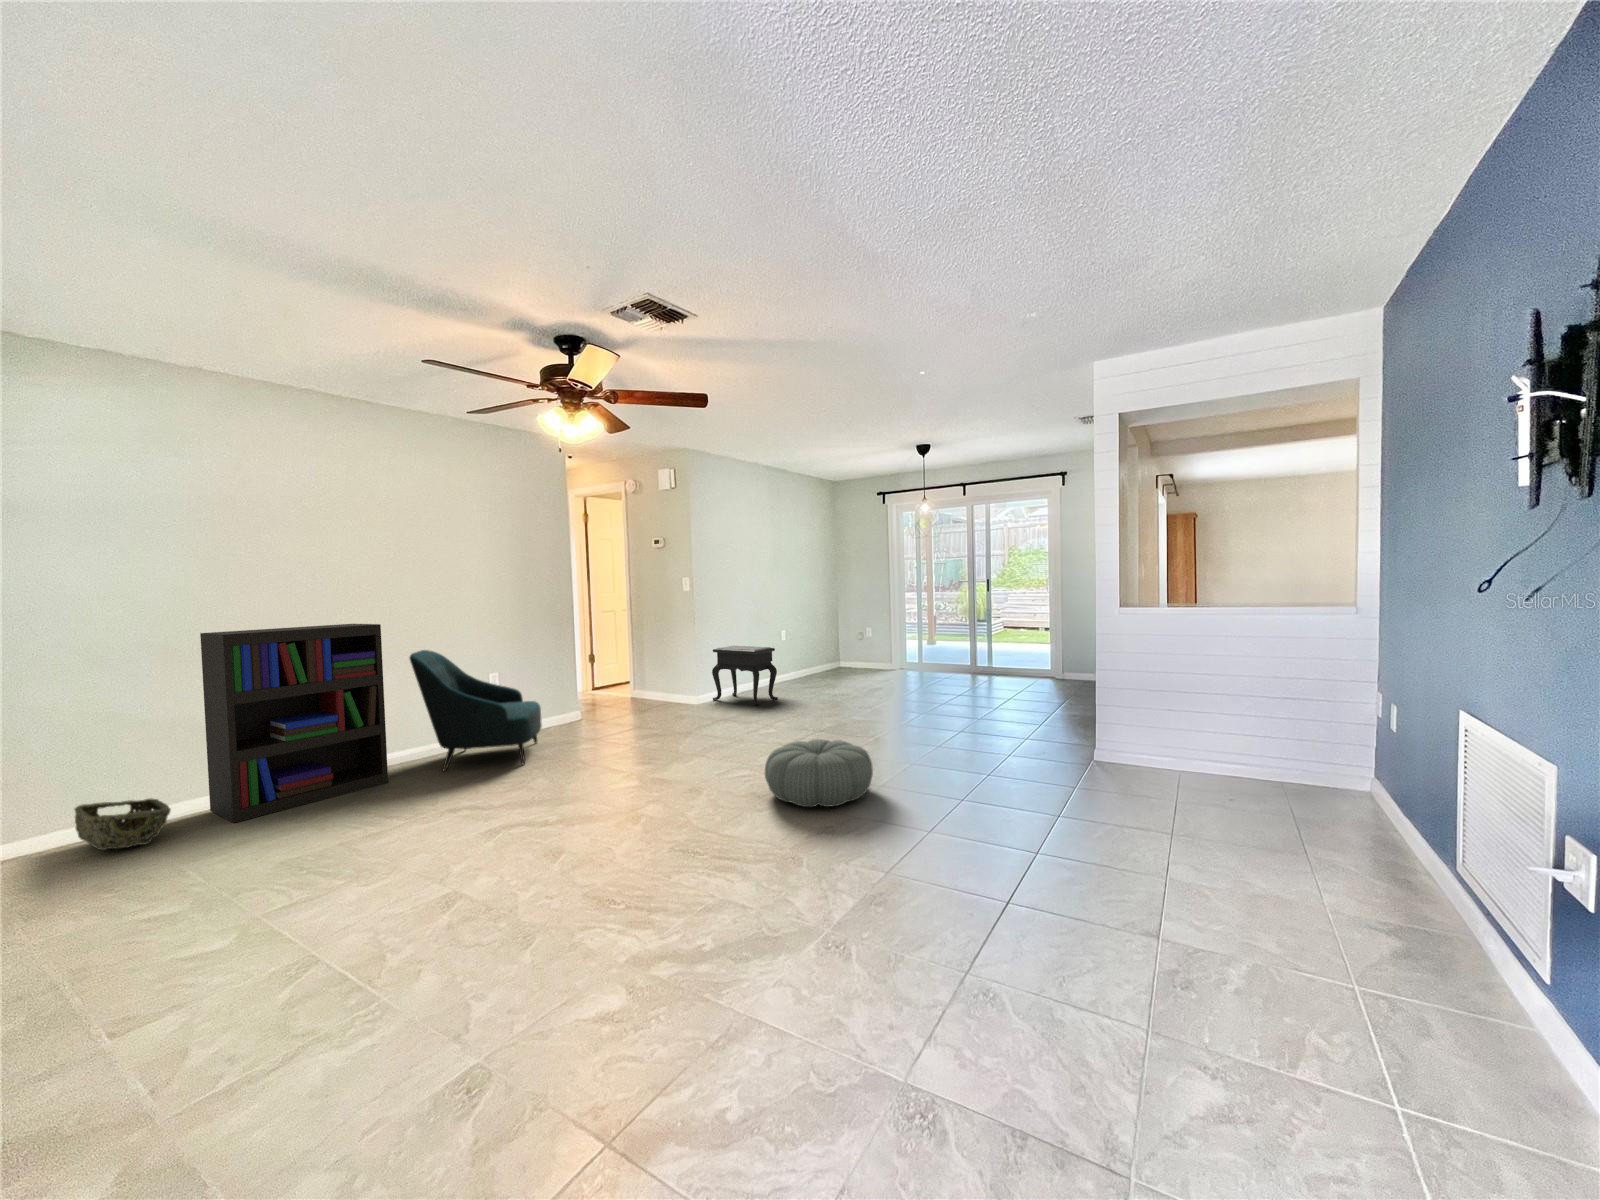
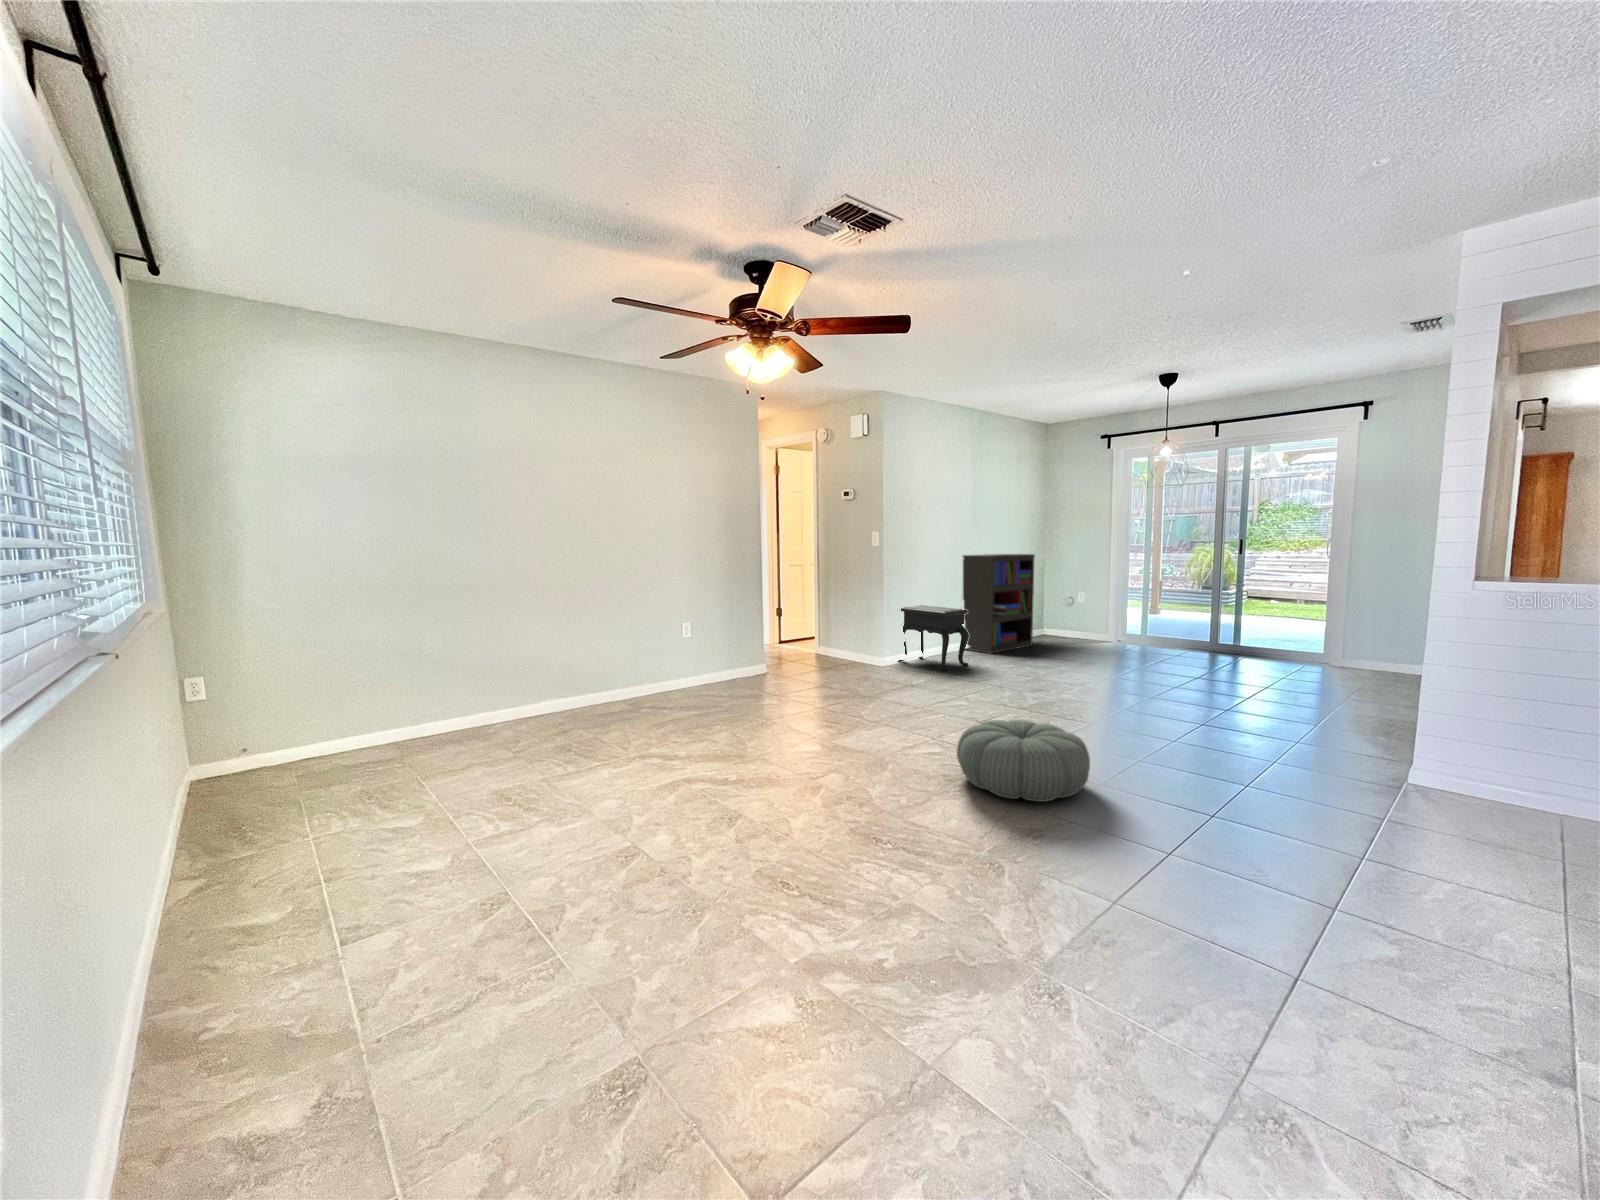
bookshelf: present [200,624,388,823] -> present [963,554,1035,654]
armchair: present [410,650,542,771] -> none [614,596,729,713]
woven basket: present [75,798,171,850] -> none [365,712,429,753]

